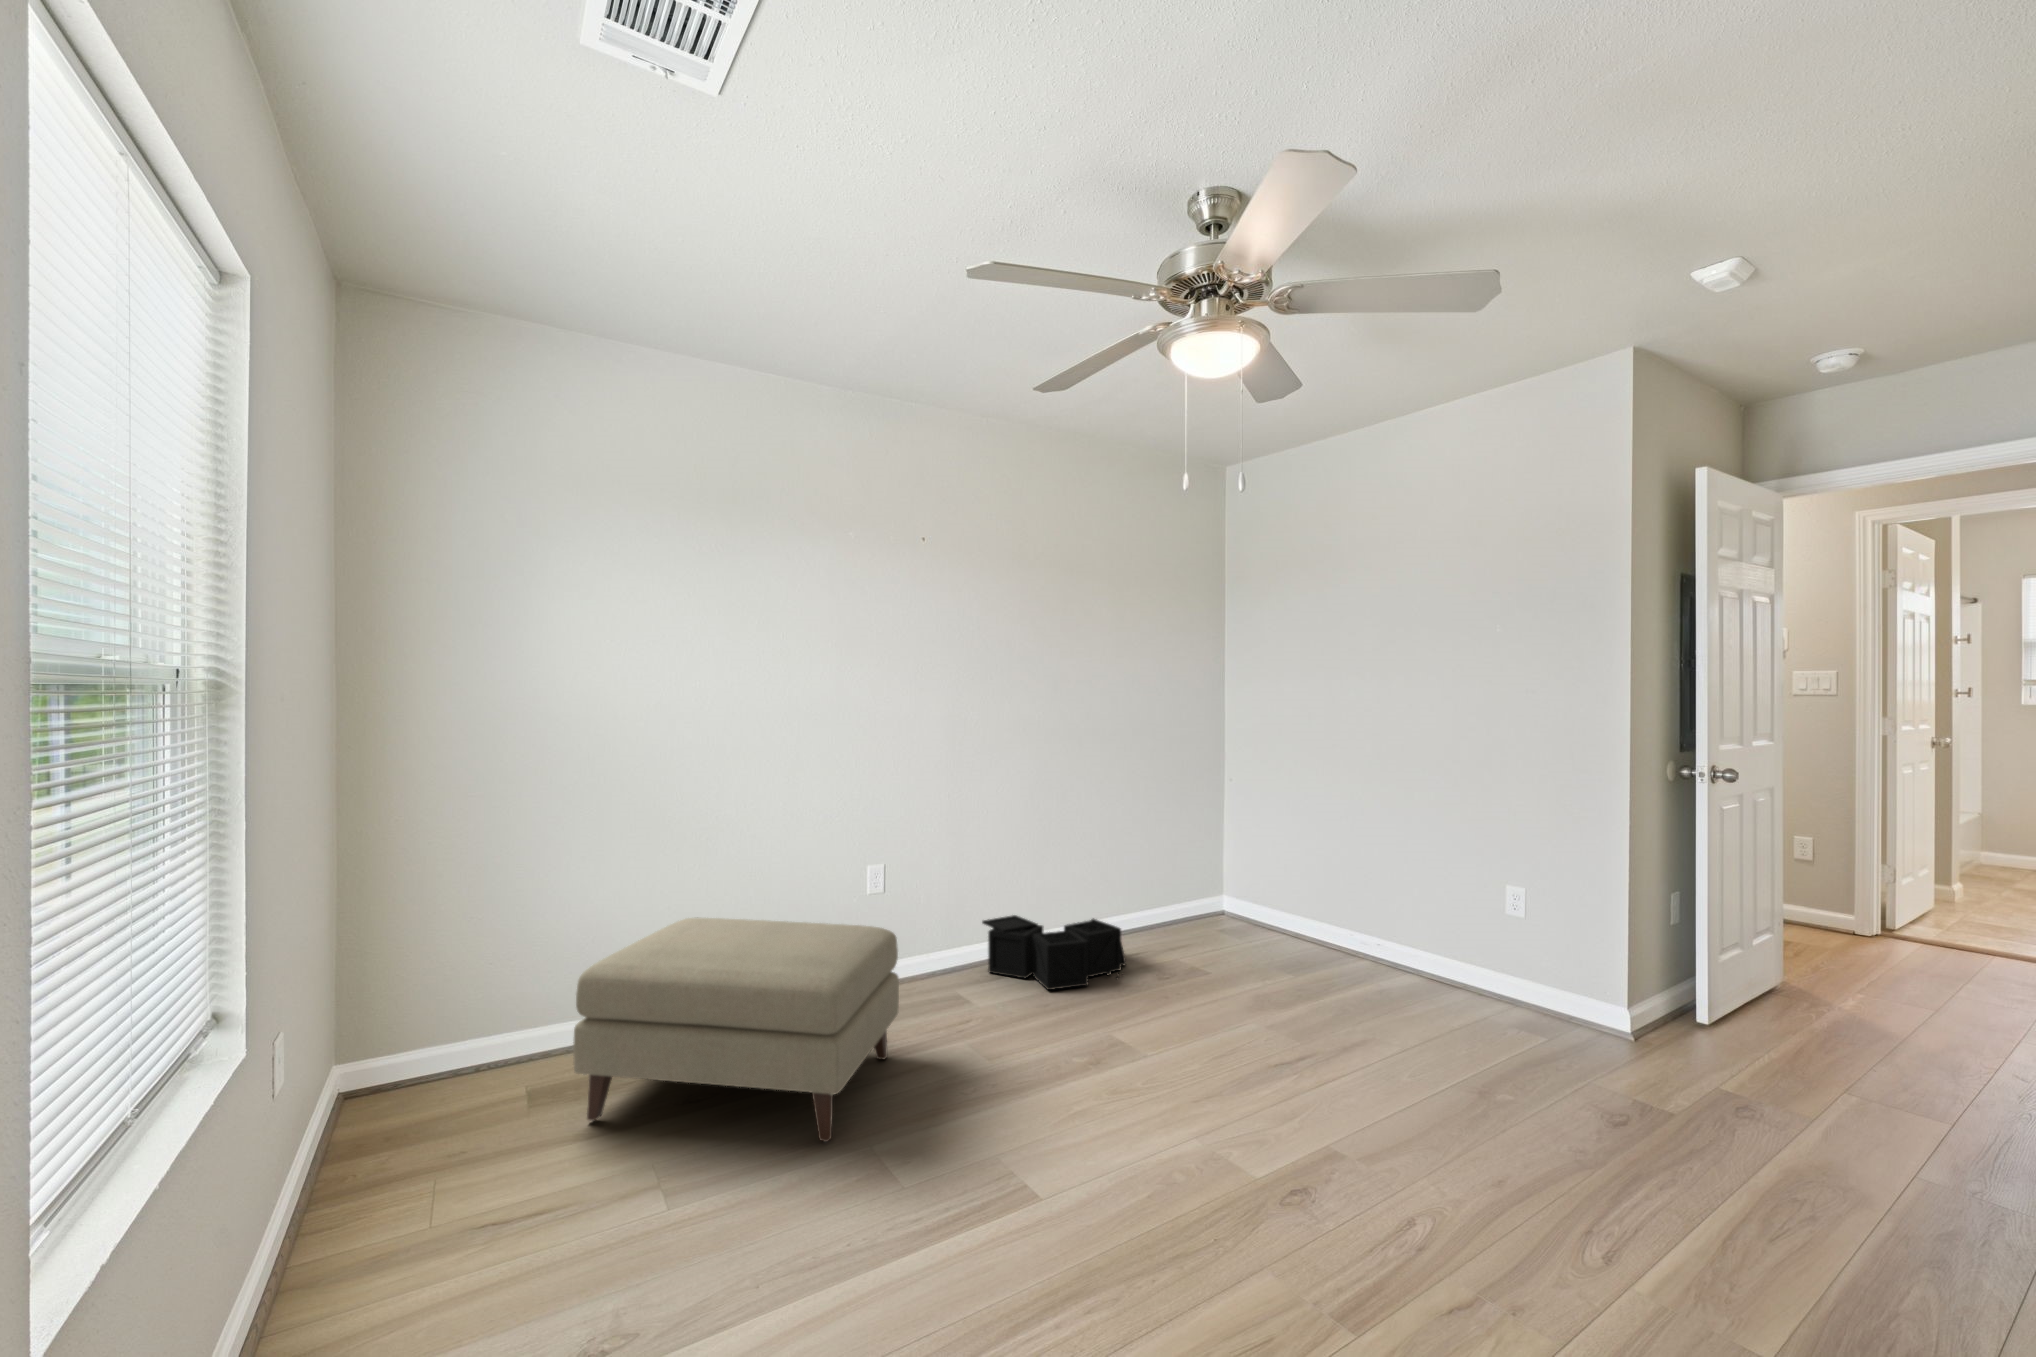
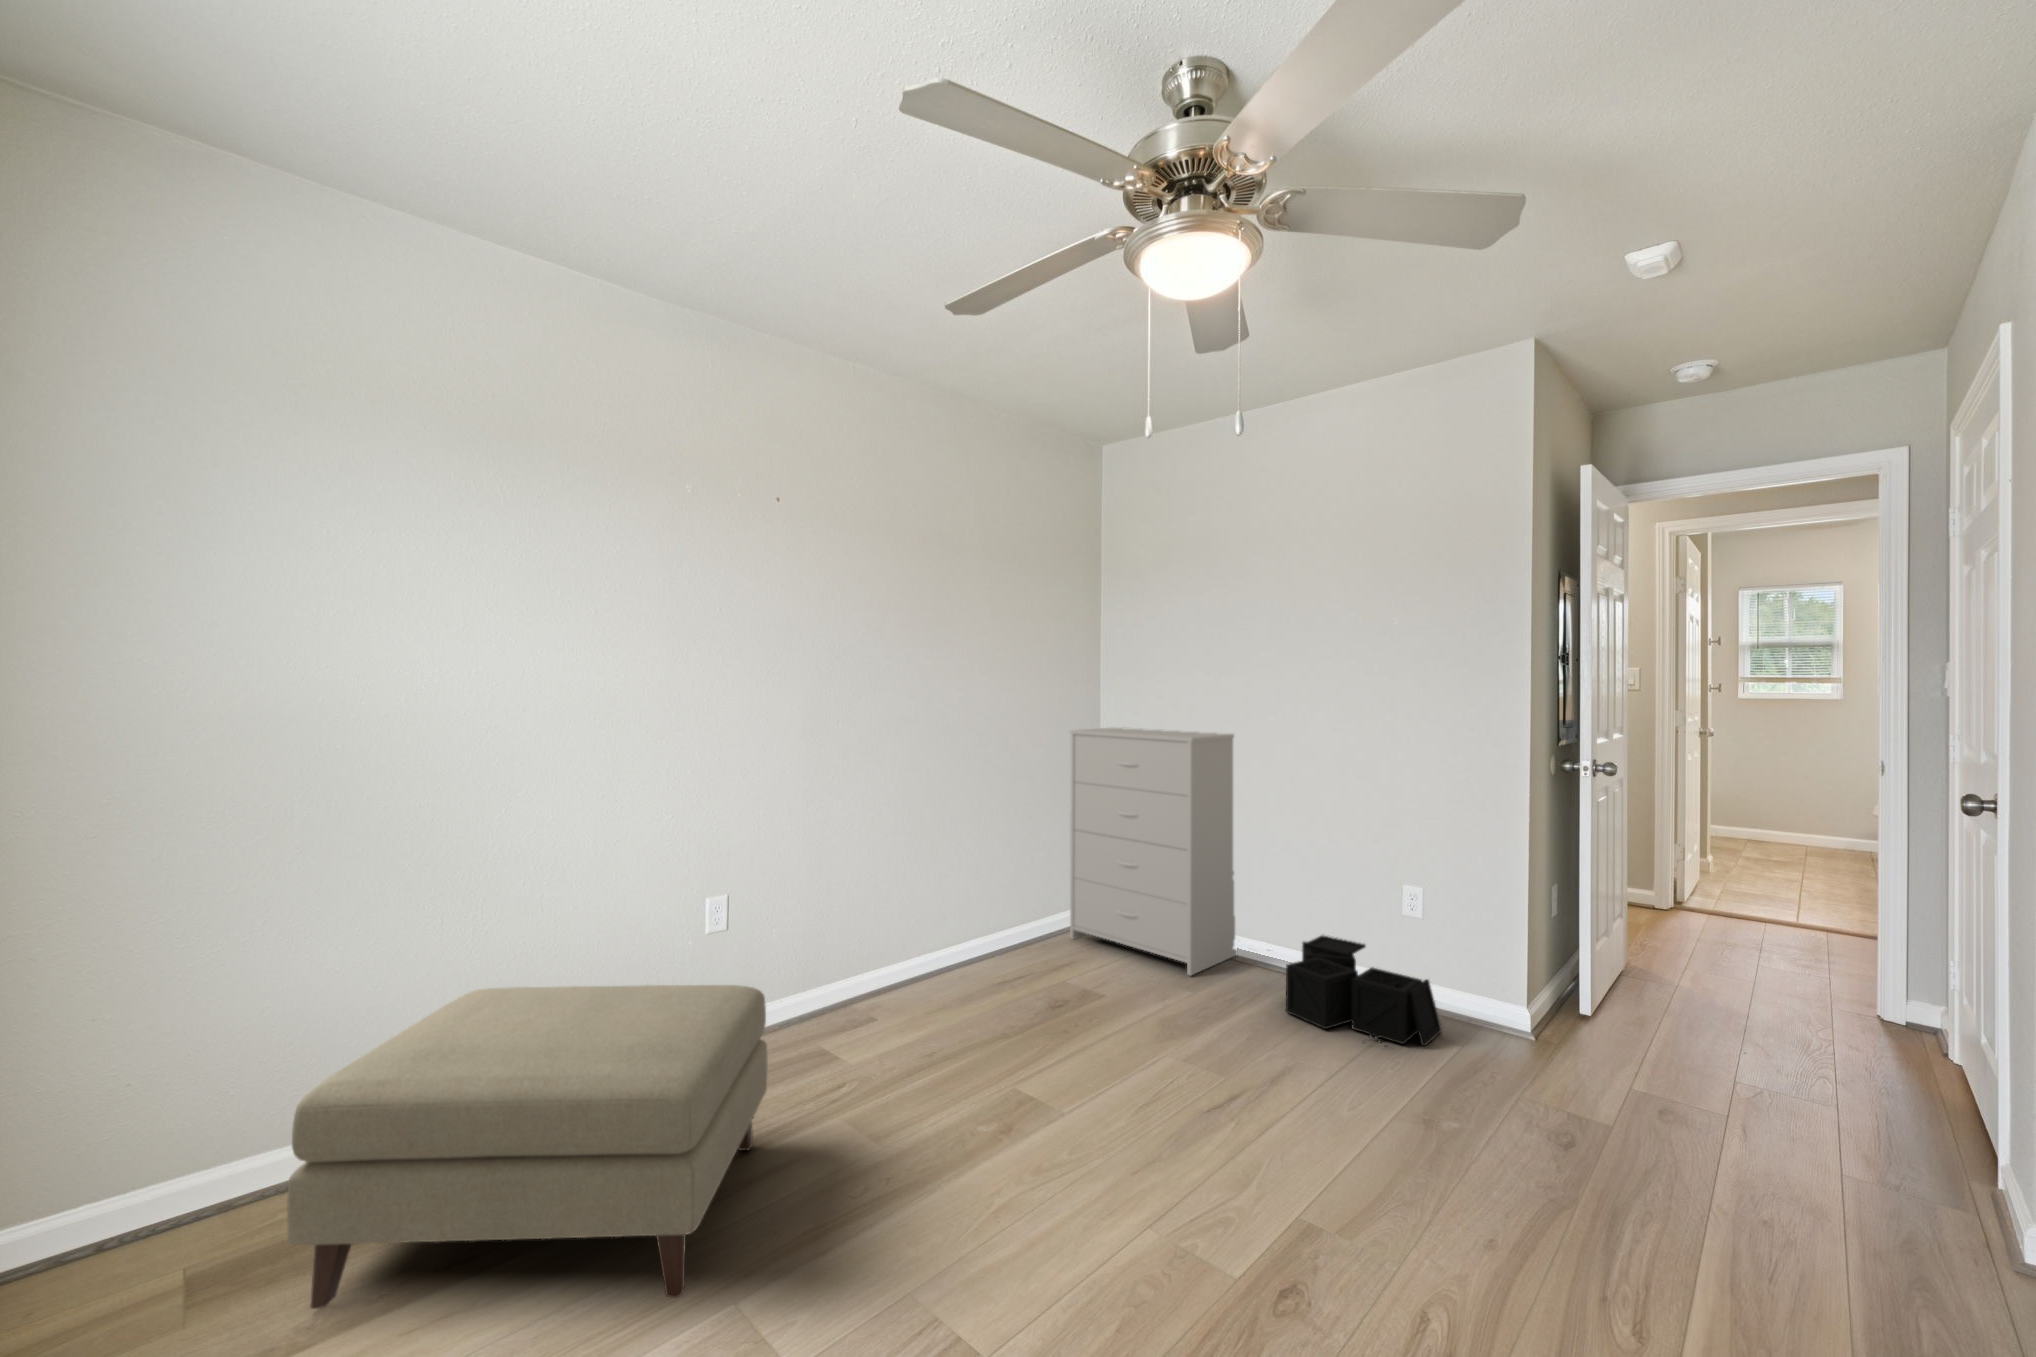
dresser: none [1184,728,1349,964] -> present [1069,728,1237,975]
storage bin: present [982,915,1126,990] -> present [1286,935,1442,1046]

